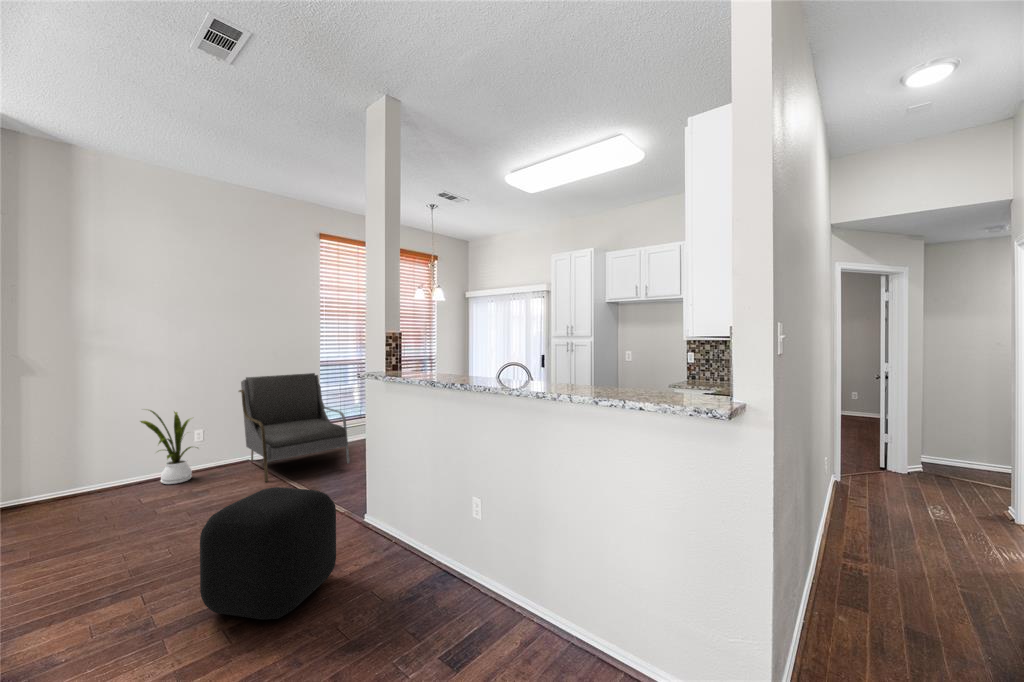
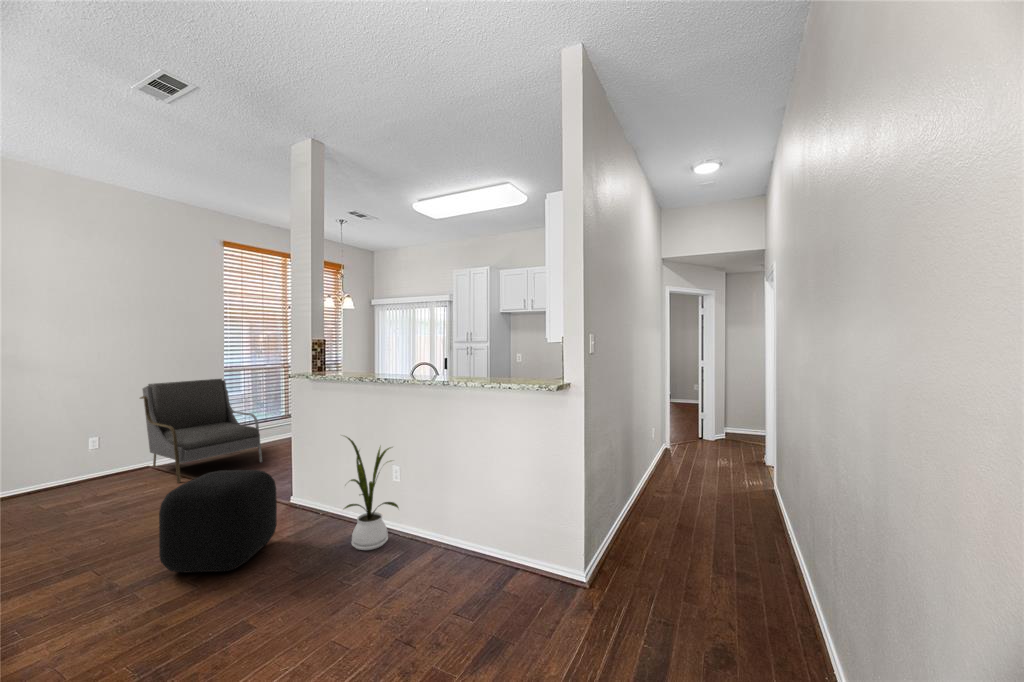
house plant: present [140,410,192,484] -> present [344,436,399,550]

